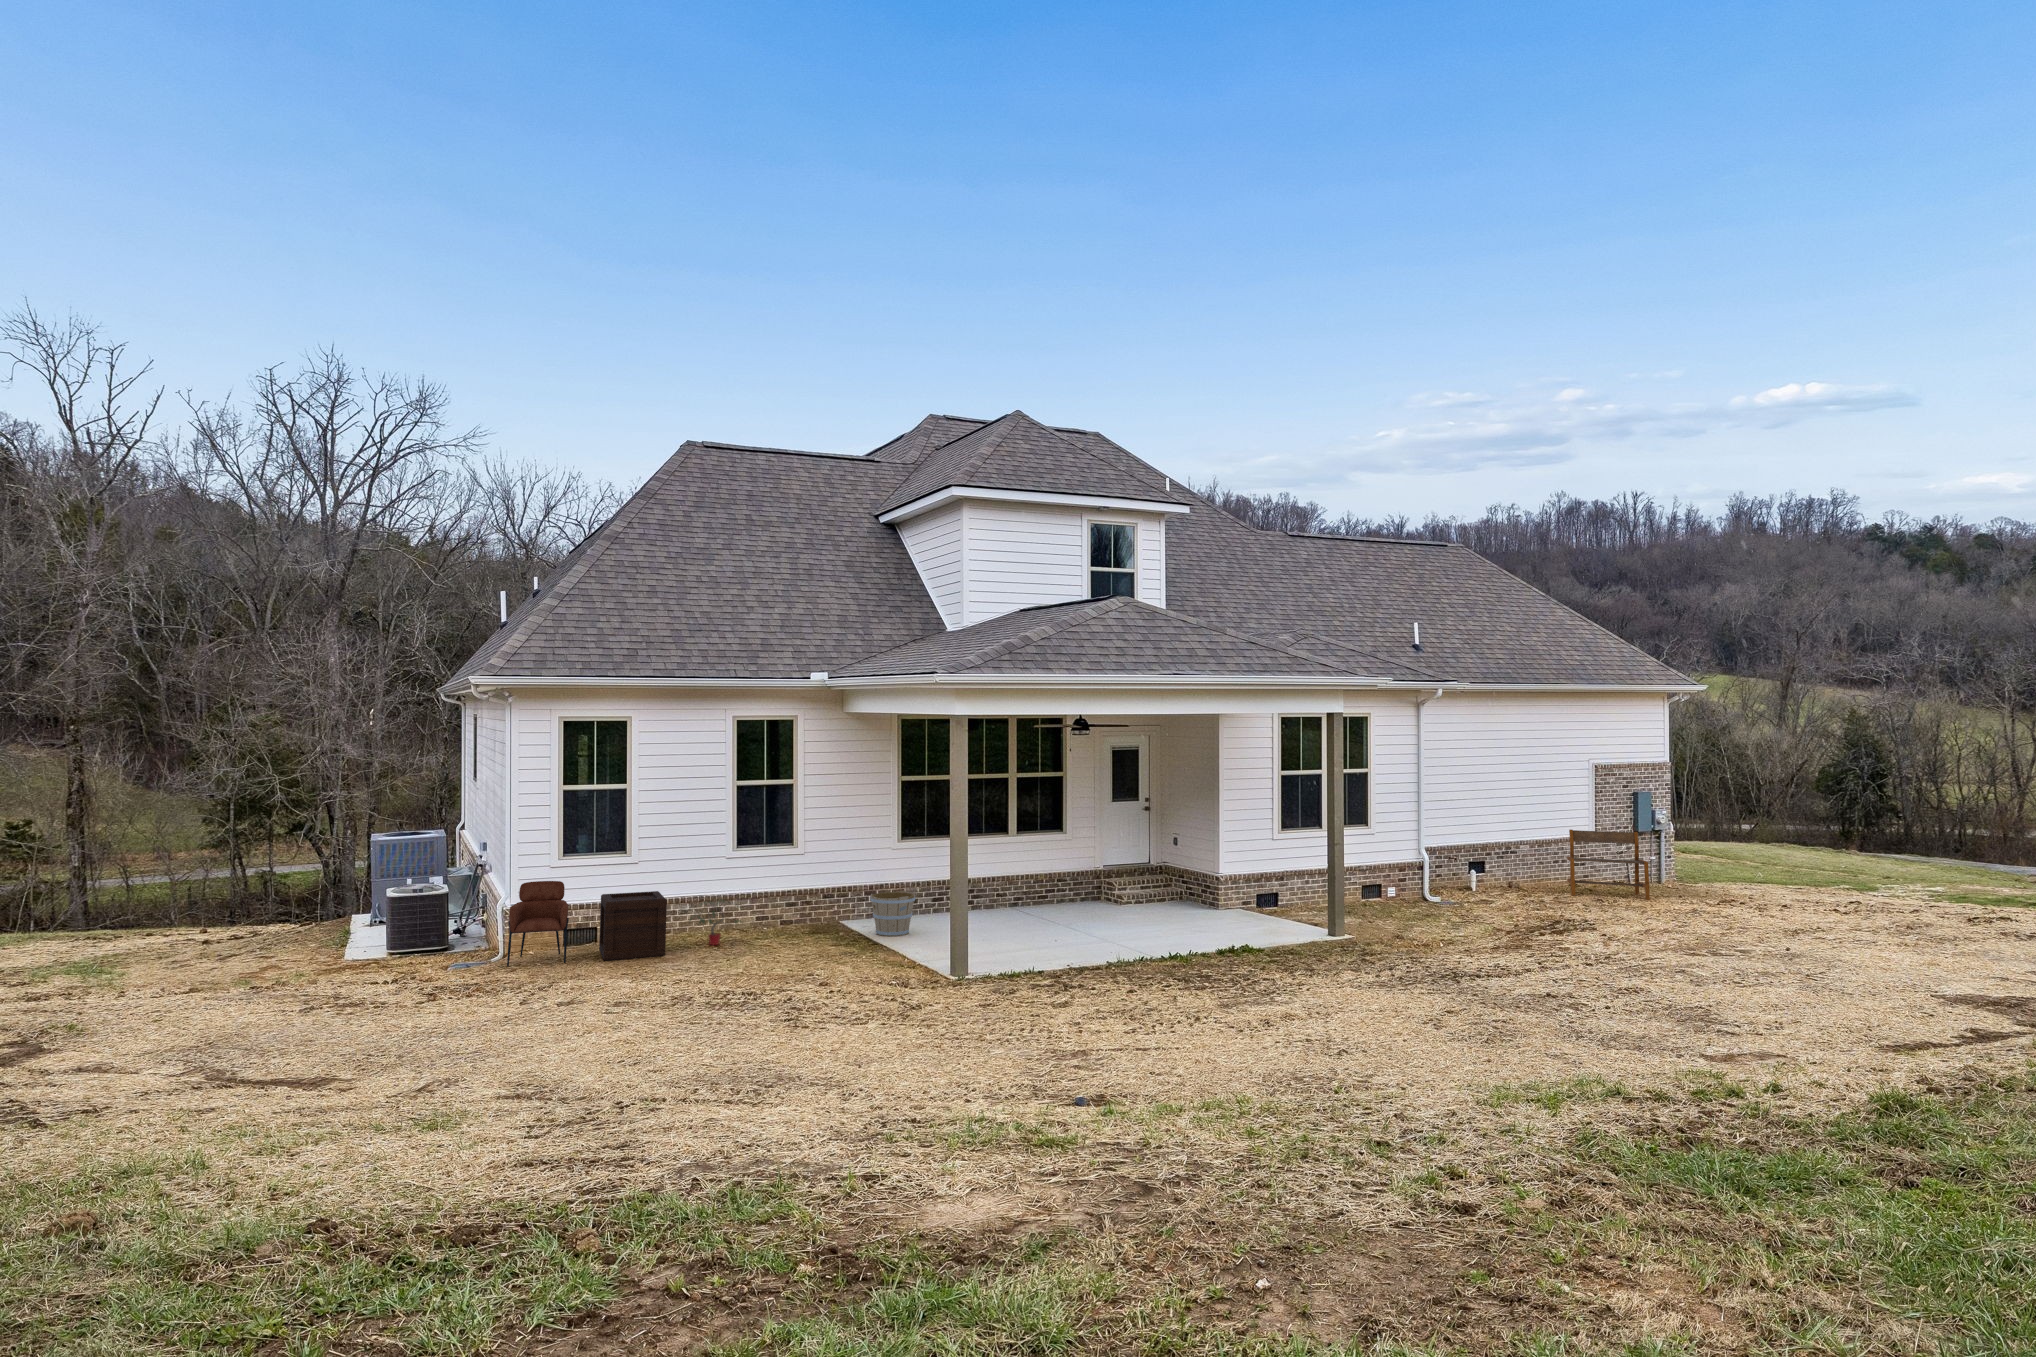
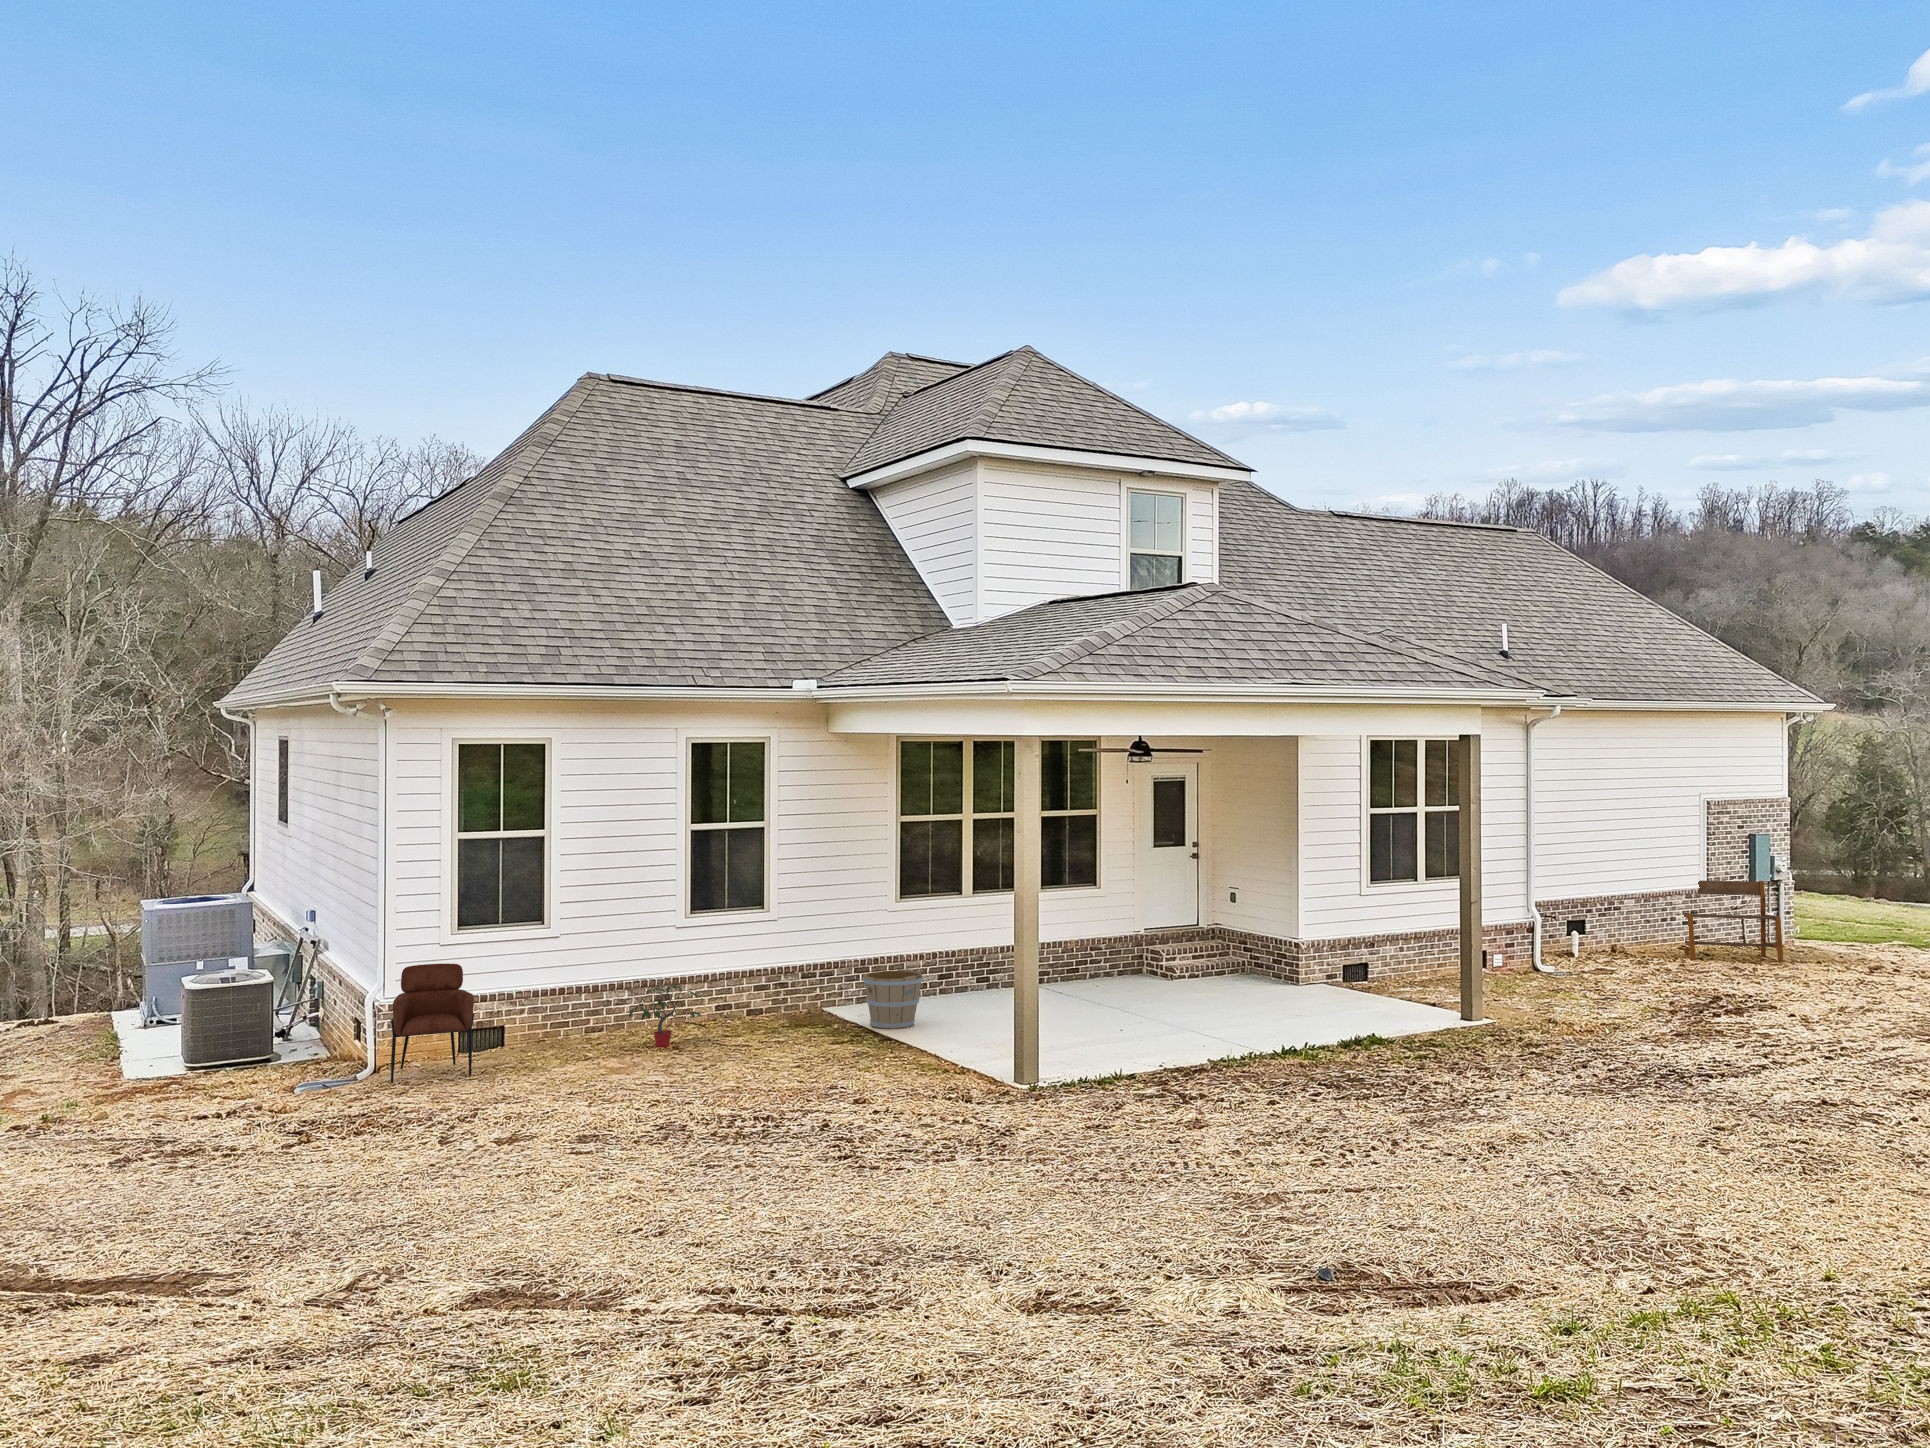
wooden crate: present [599,891,667,961] -> none [508,975,608,1072]

